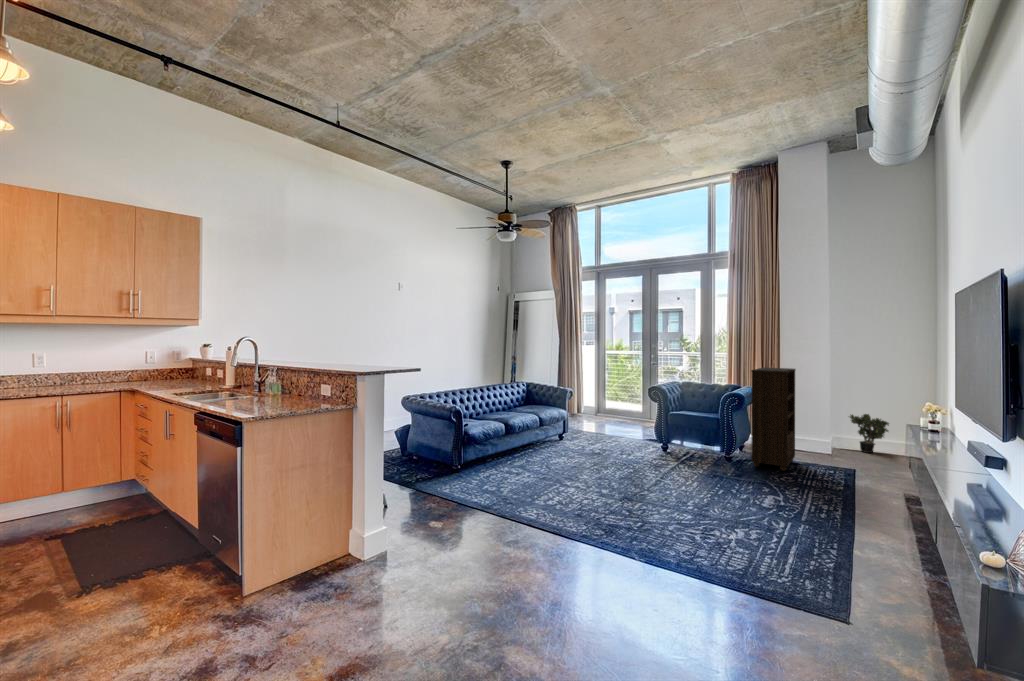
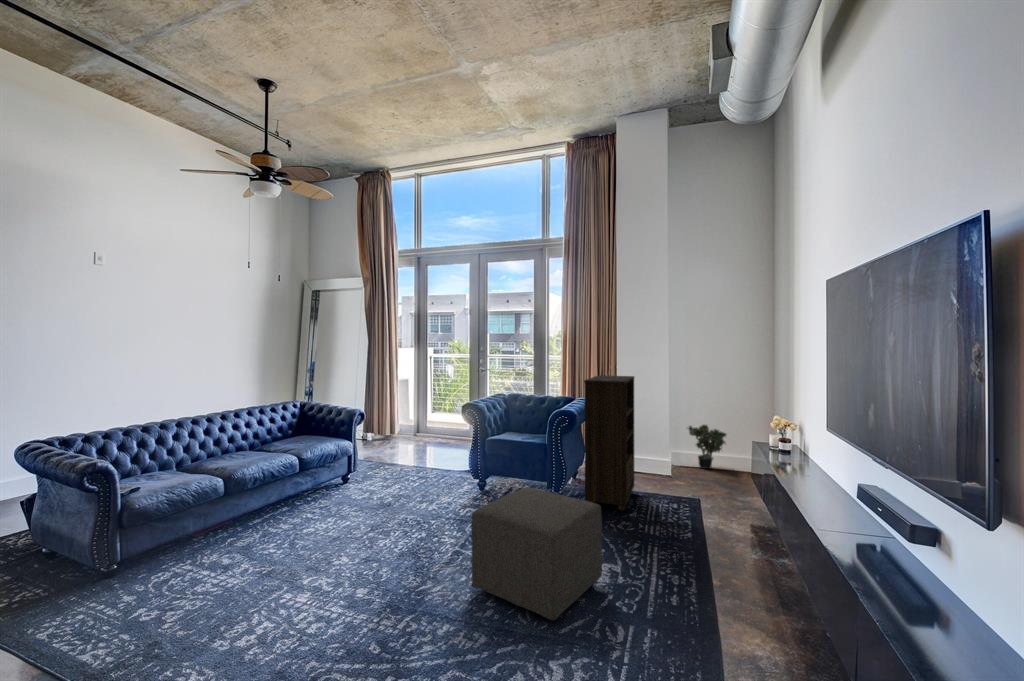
ottoman: none [676,439,767,512] -> present [471,488,602,620]

